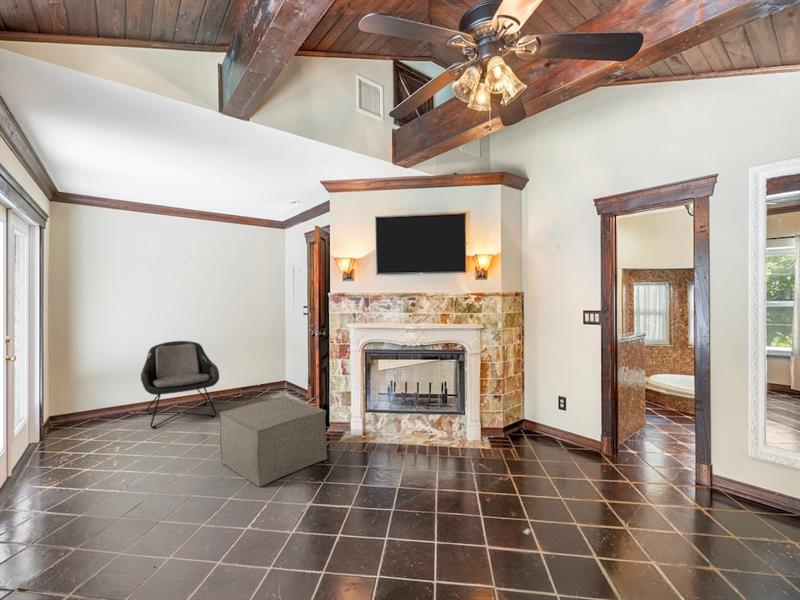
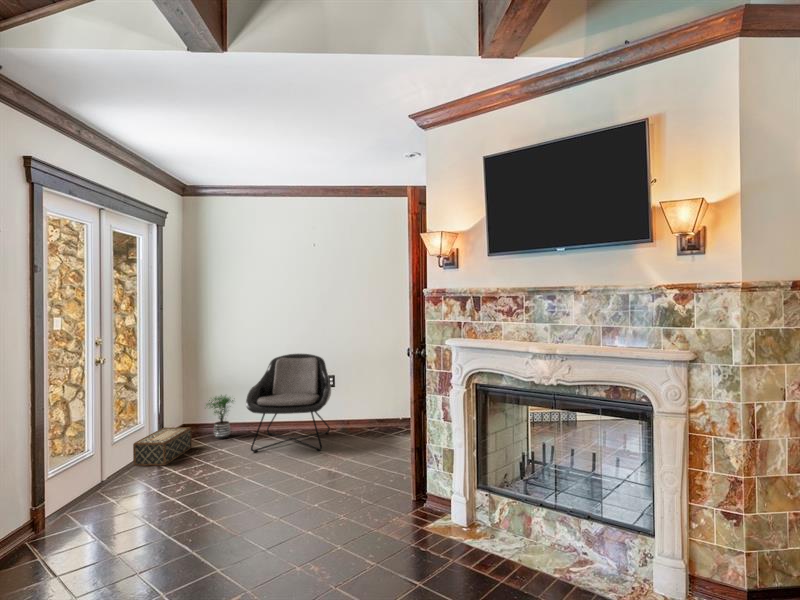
potted plant: none [79,384,115,426] -> present [206,395,233,439]
ottoman: present [220,396,327,487] -> none [256,439,382,569]
woven basket: none [29,418,78,462] -> present [133,427,192,466]

